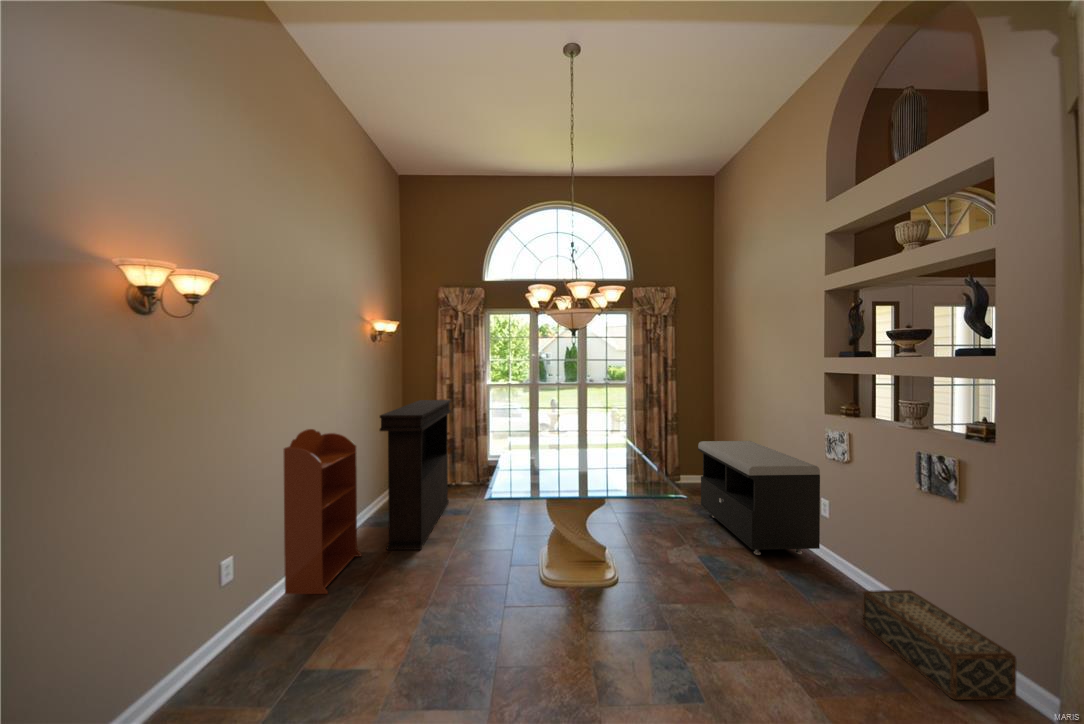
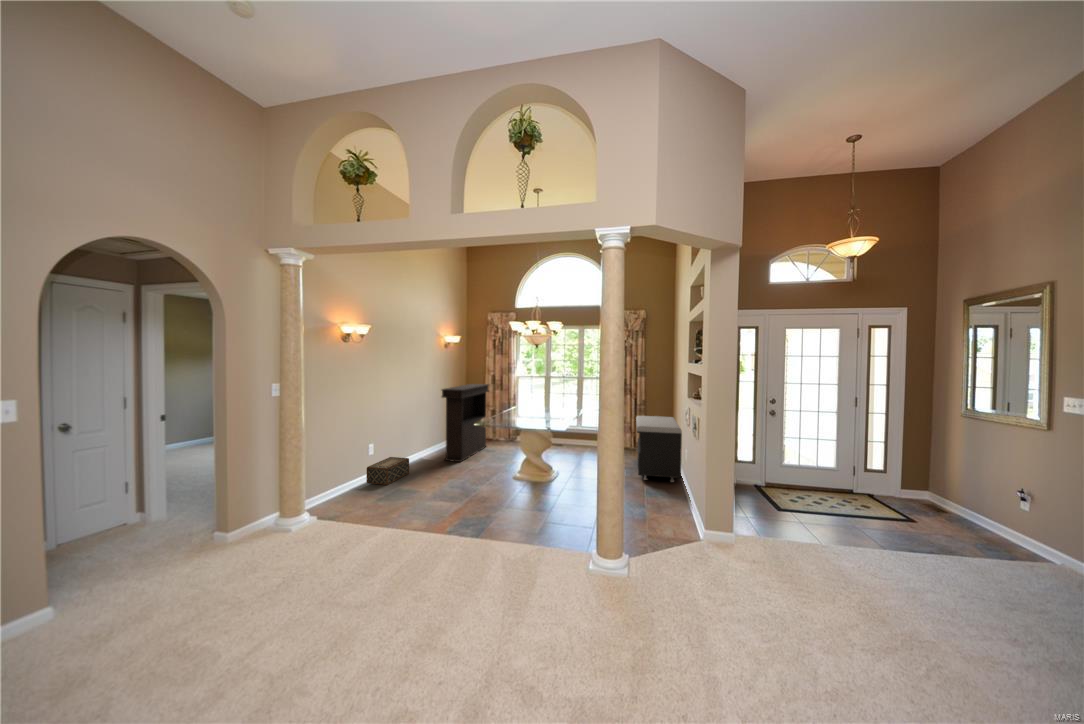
bookcase: present [284,429,362,594] -> none [395,394,432,471]
woven basket: present [862,590,1016,700] -> present [367,457,409,485]

